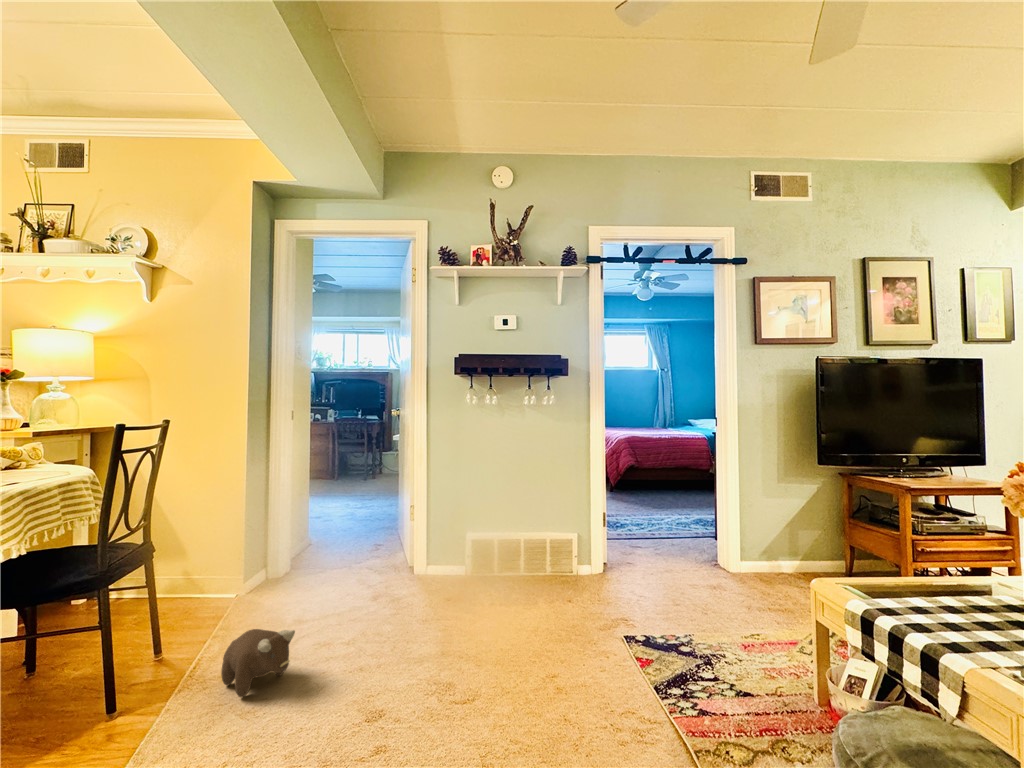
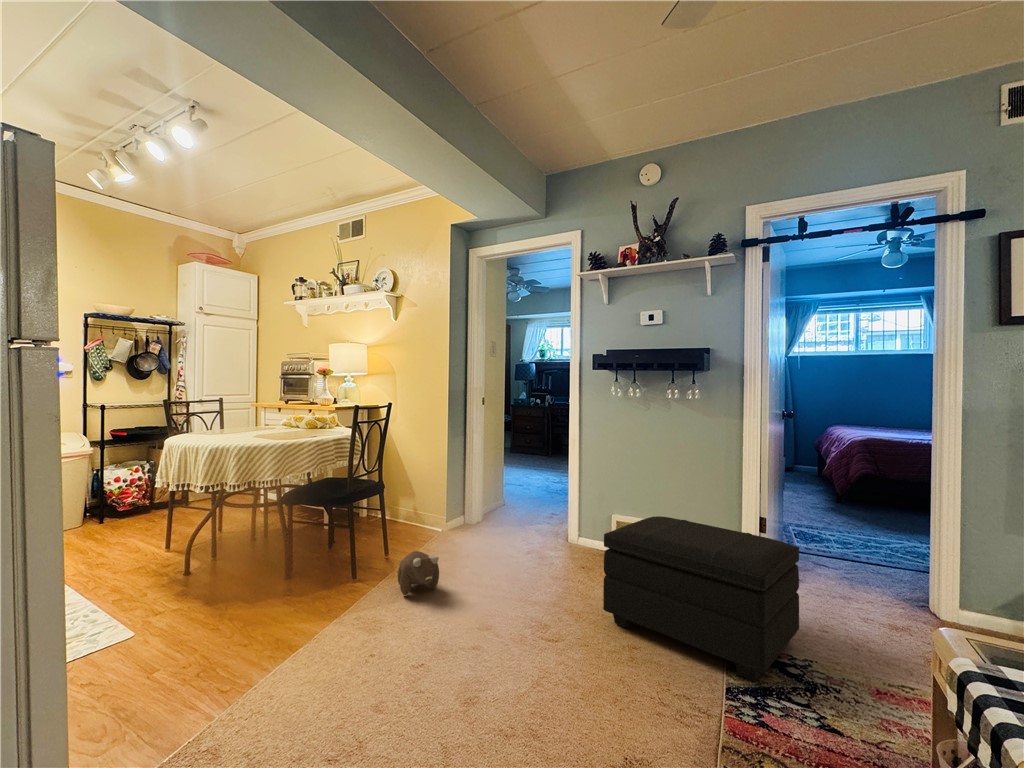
footstool: none [510,529,681,672] -> present [603,516,799,682]

